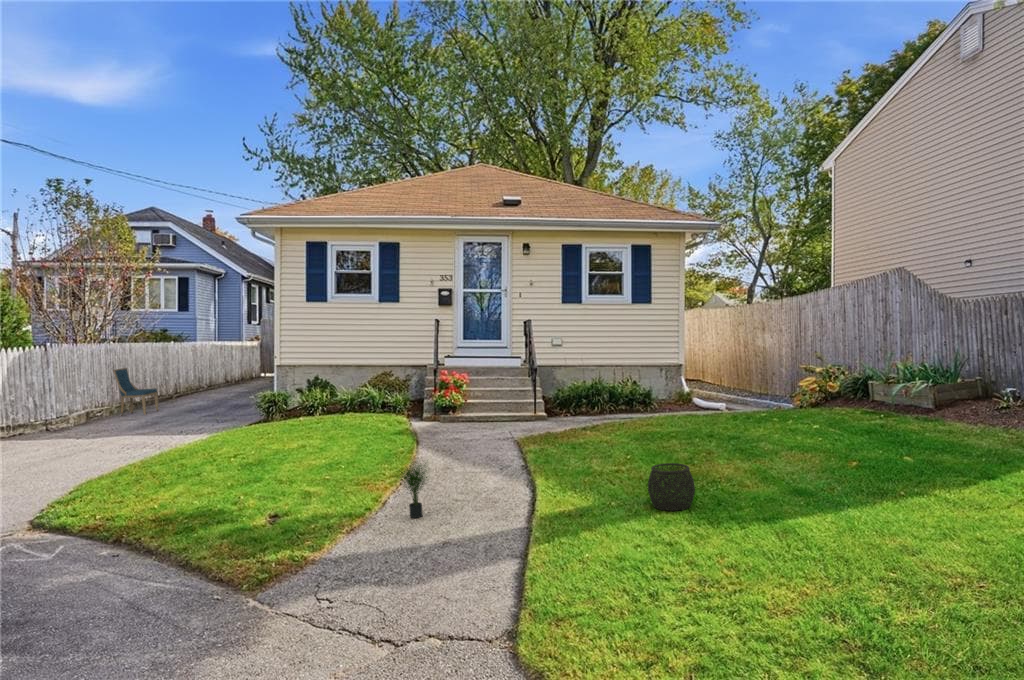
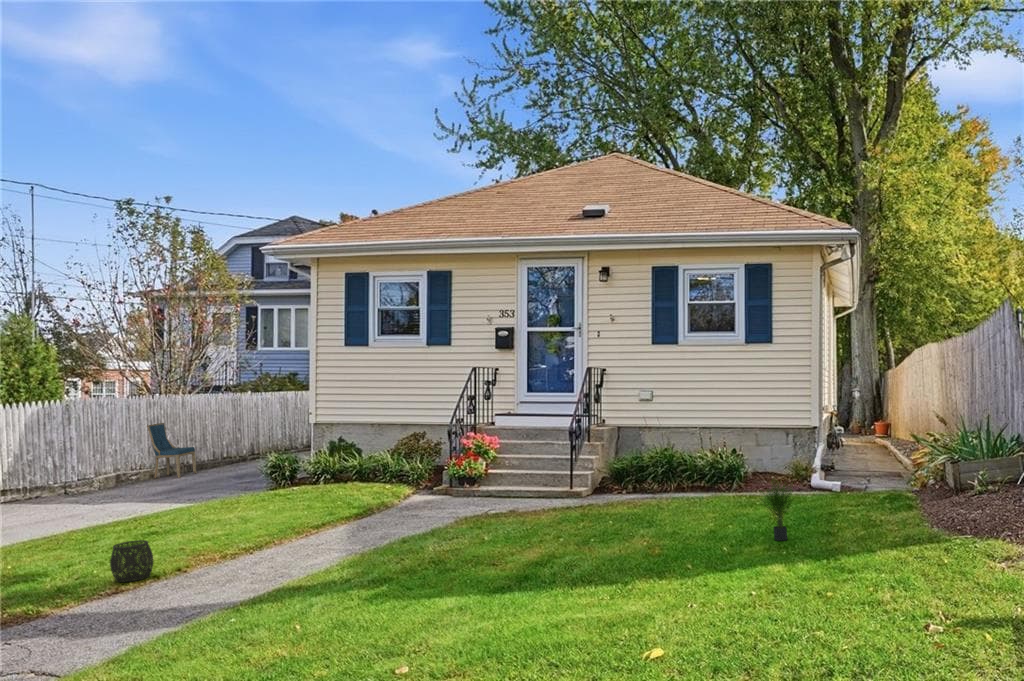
potted plant: present [399,458,427,518] -> present [761,484,794,541]
woven basket: present [648,463,695,511] -> present [110,540,153,582]

